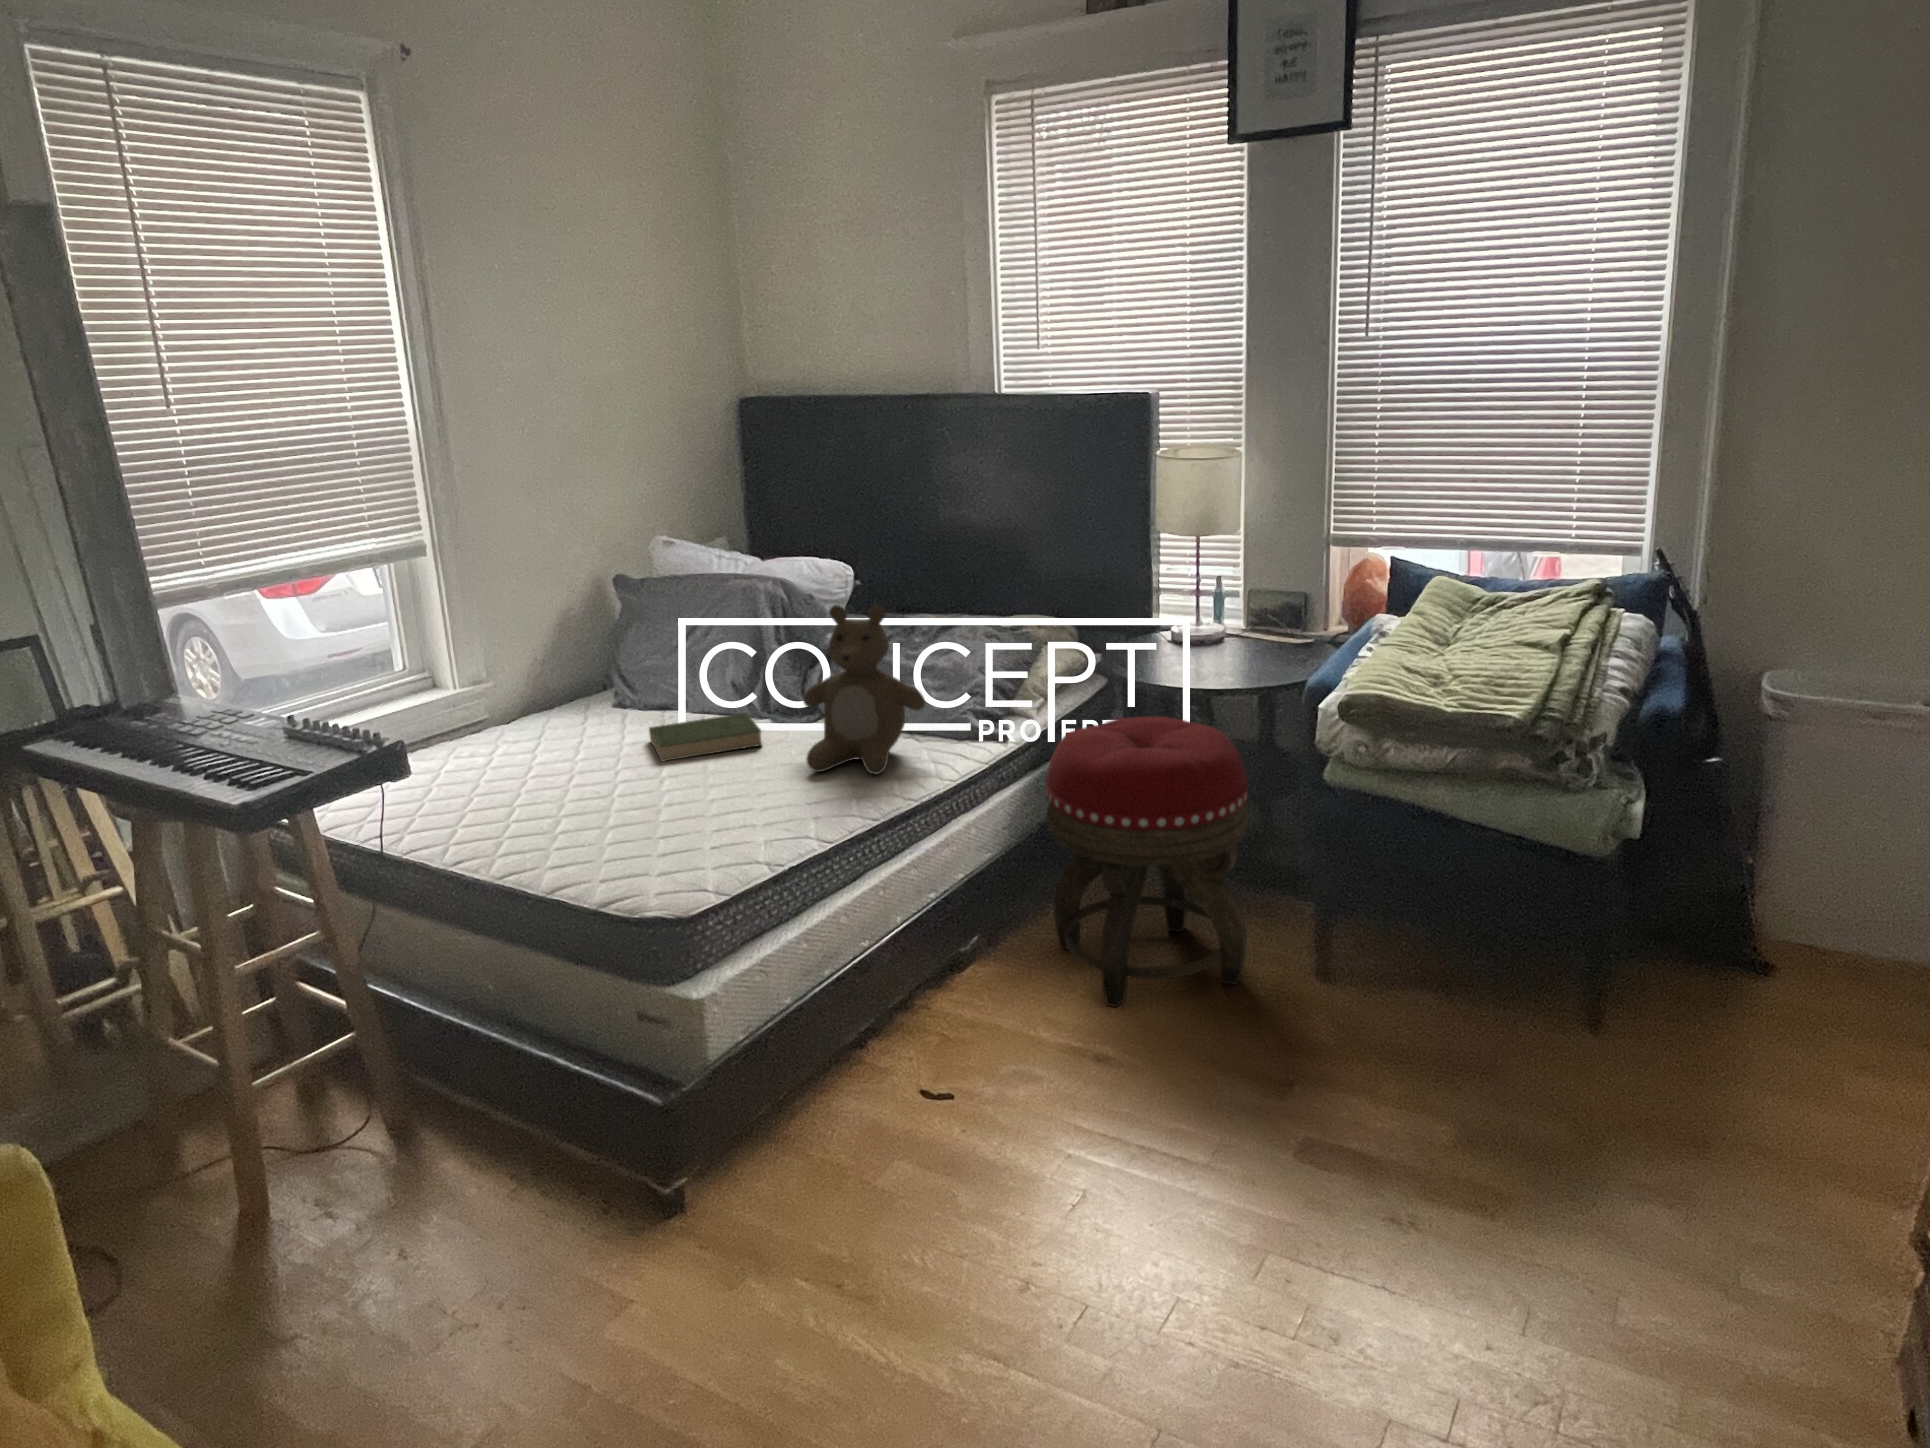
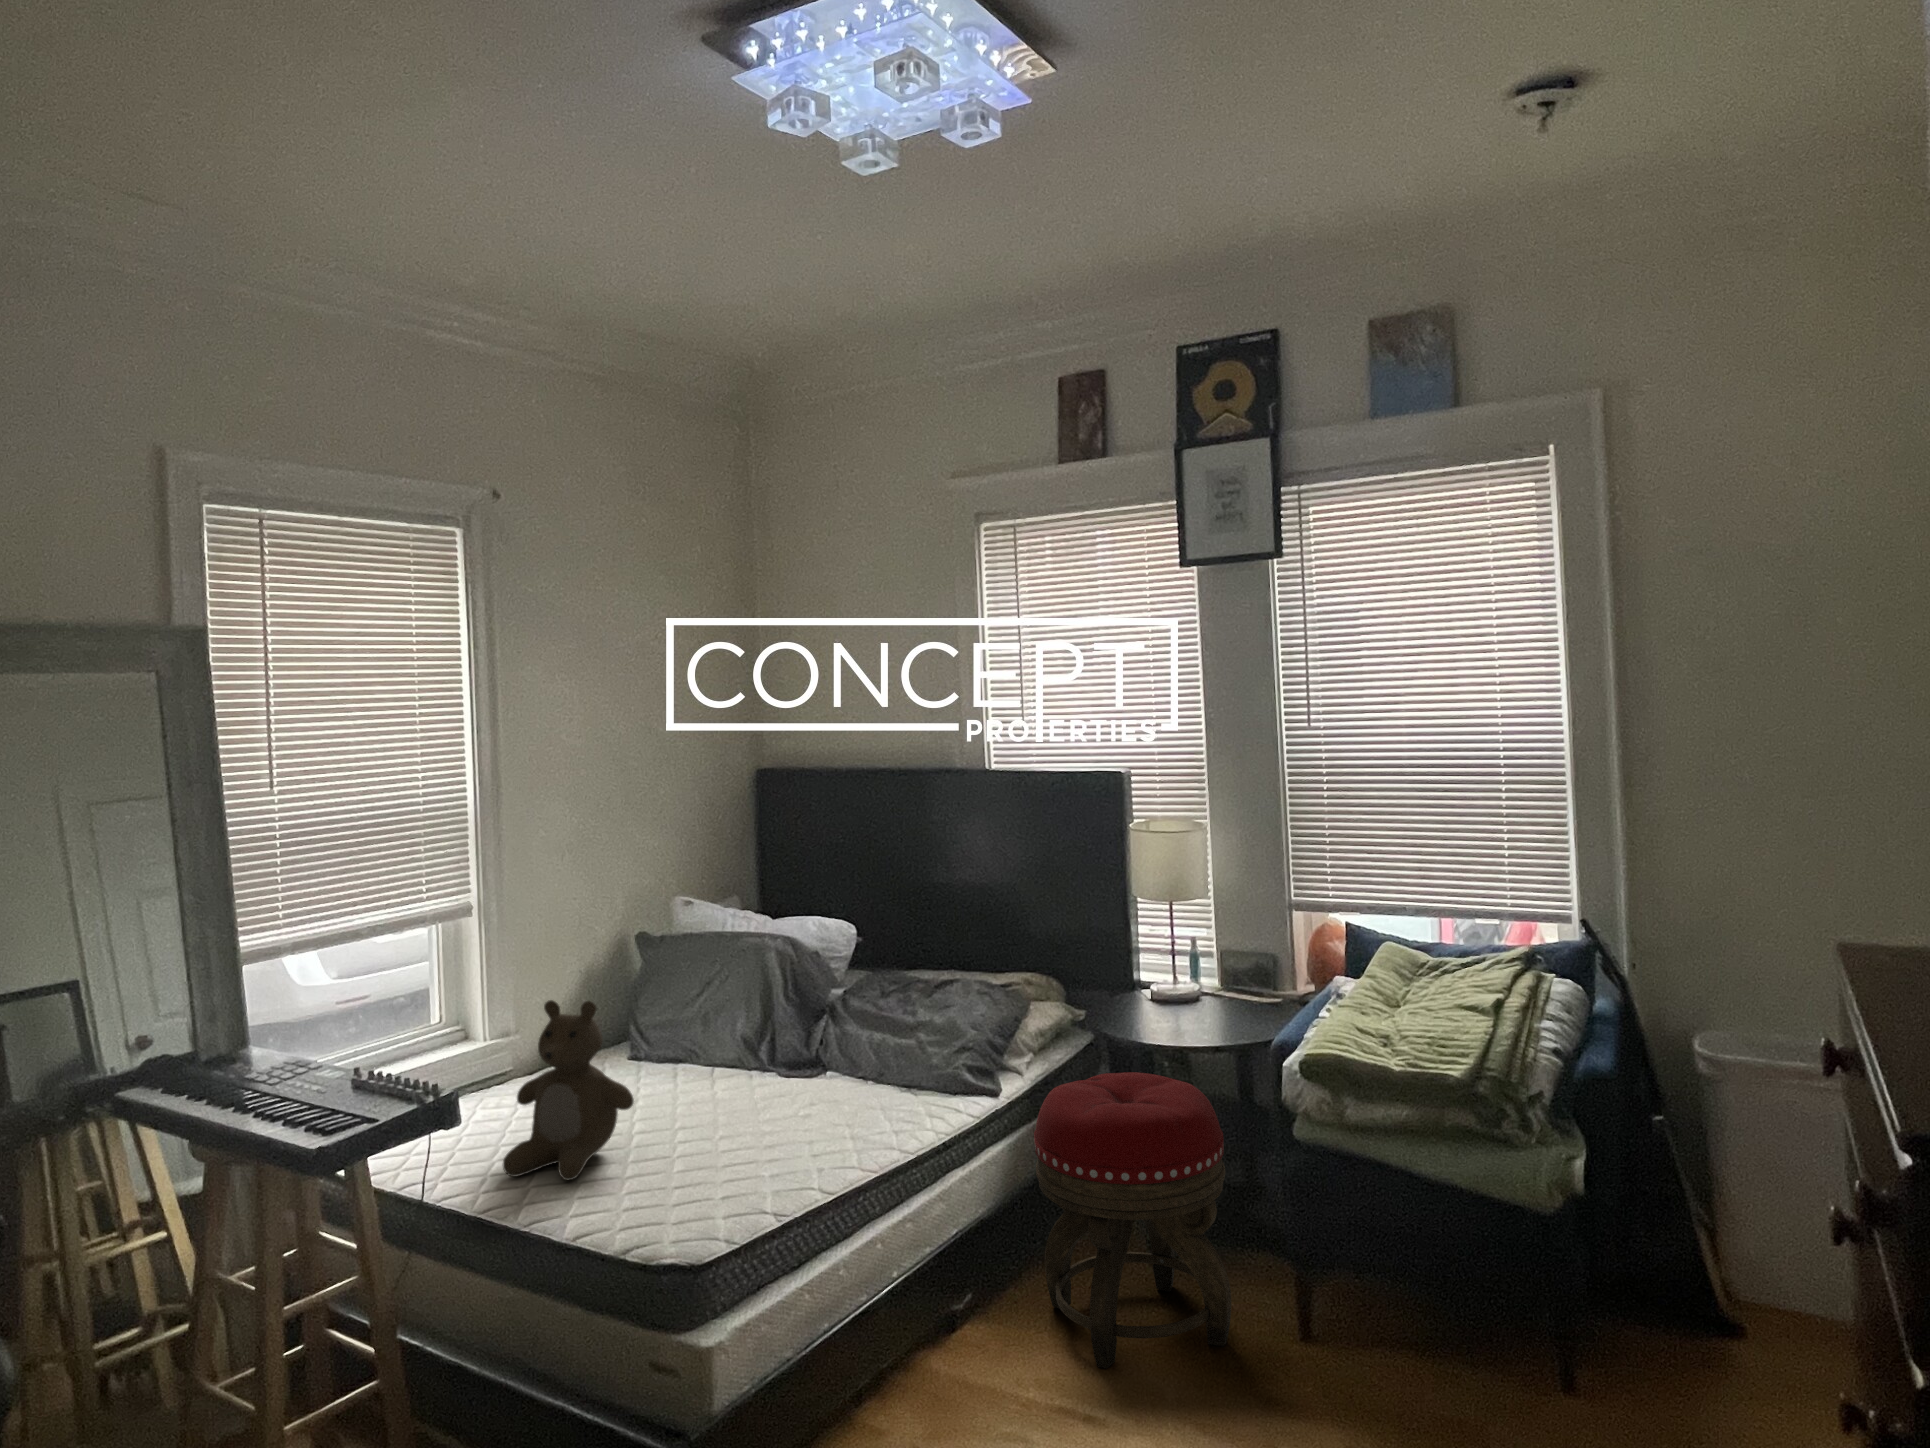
teddy bear: present [803,605,925,774] -> present [503,1000,634,1180]
book: present [649,713,762,761] -> none [665,1065,770,1113]

